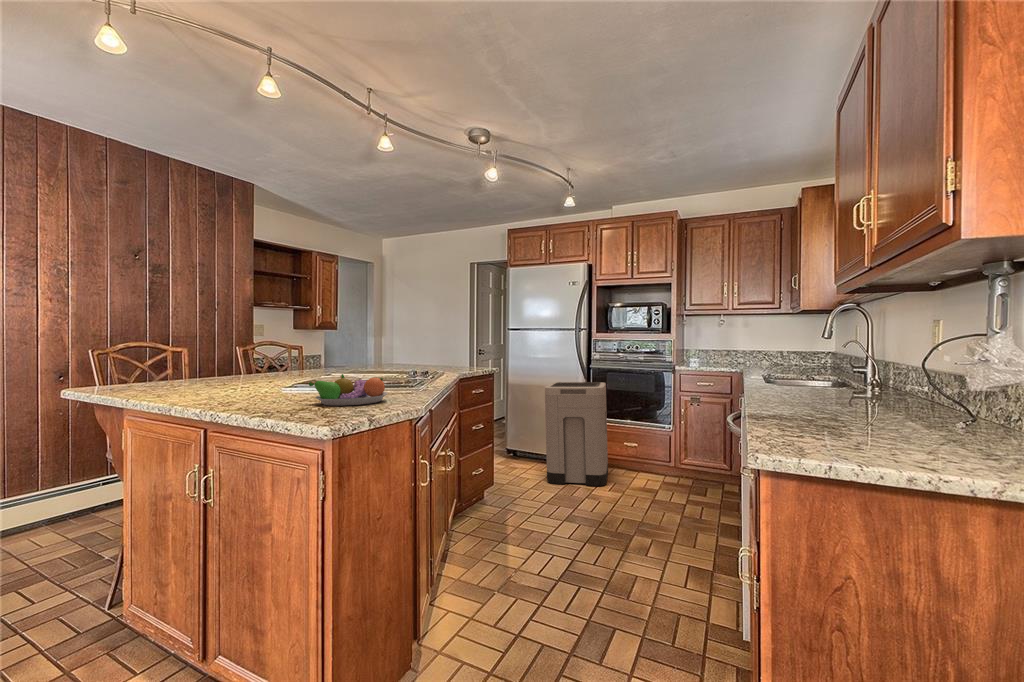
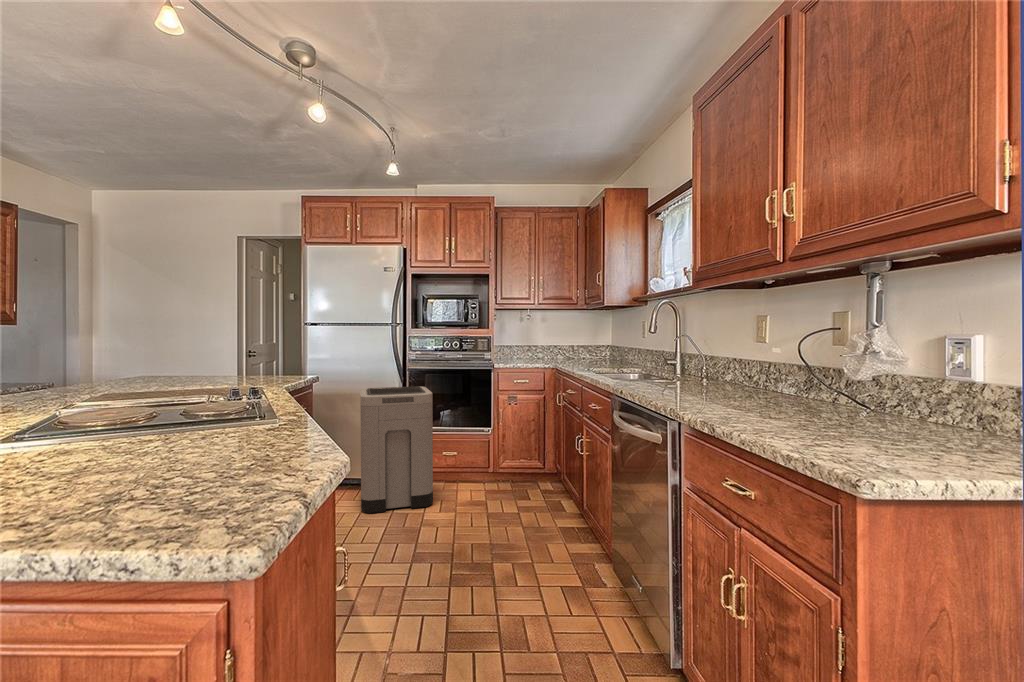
fruit bowl: present [309,374,388,406] -> none [96,419,274,489]

